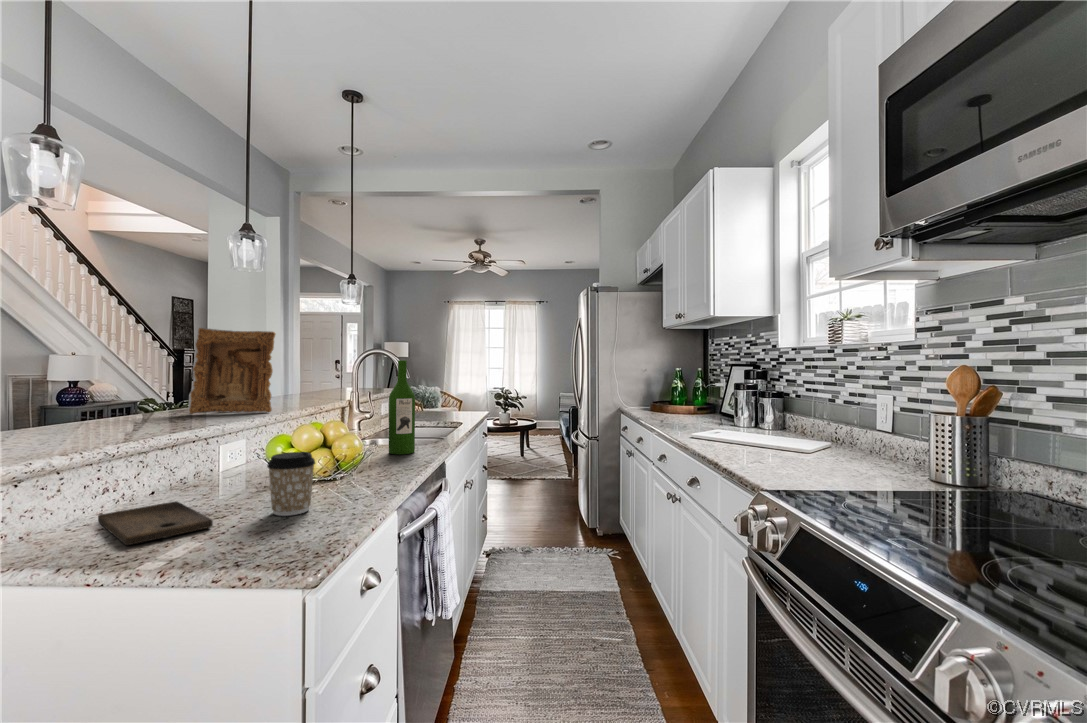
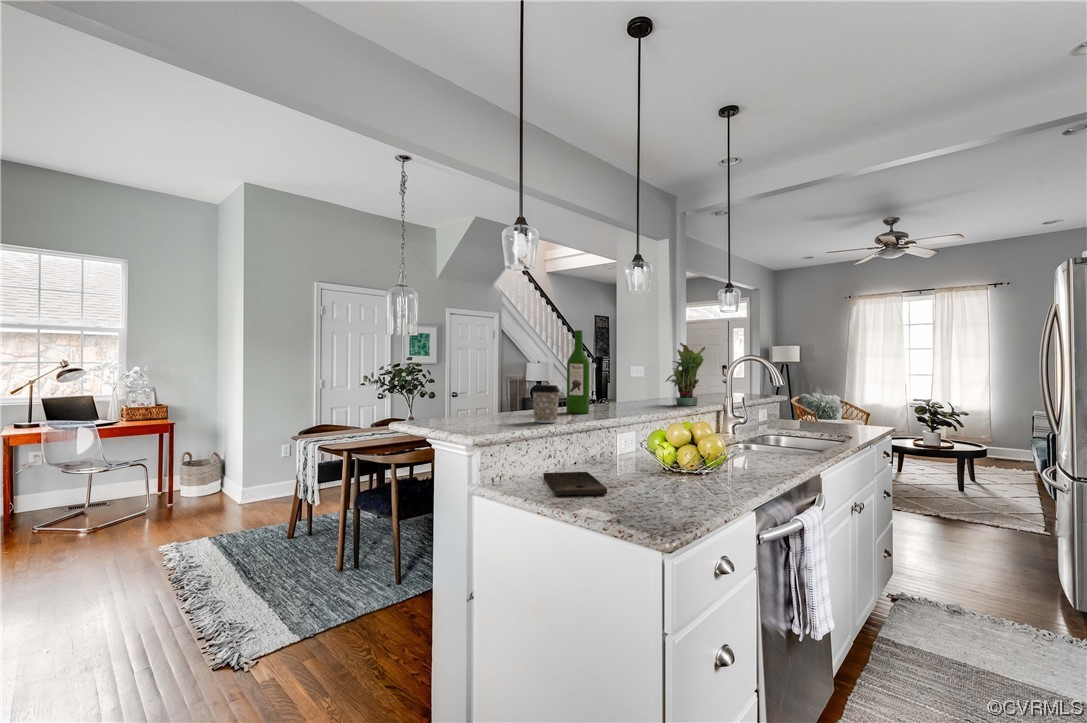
picture frame: present [189,328,276,414] -> none [599,342,661,411]
potted plant: none [278,332,326,403] -> present [665,343,705,405]
wine bottle: present [389,360,415,454] -> present [567,330,590,413]
coffee cup: present [267,452,315,516] -> present [532,385,560,423]

